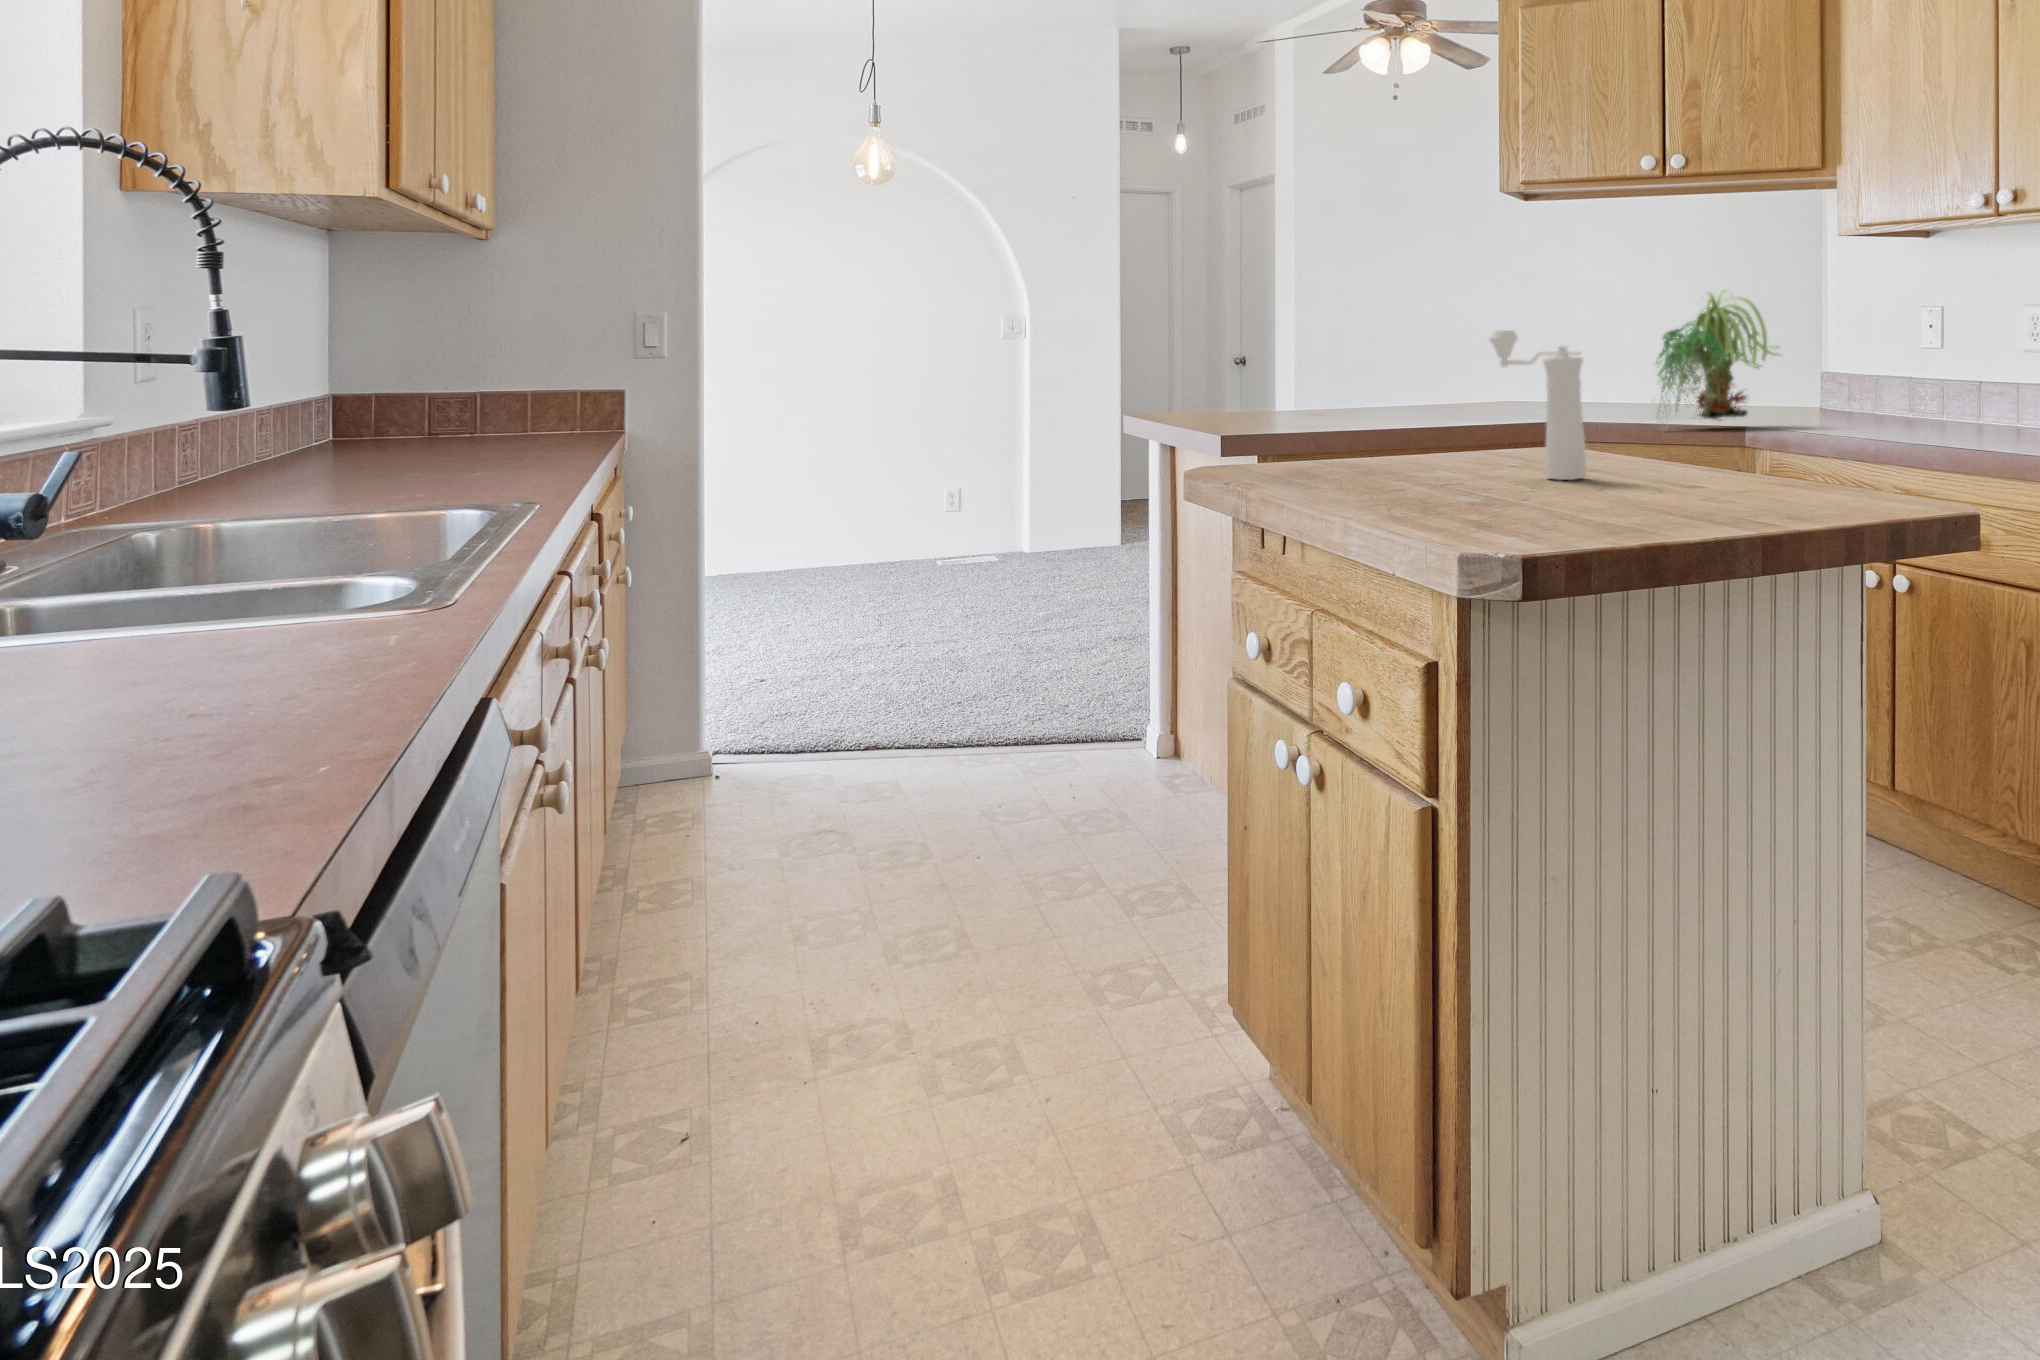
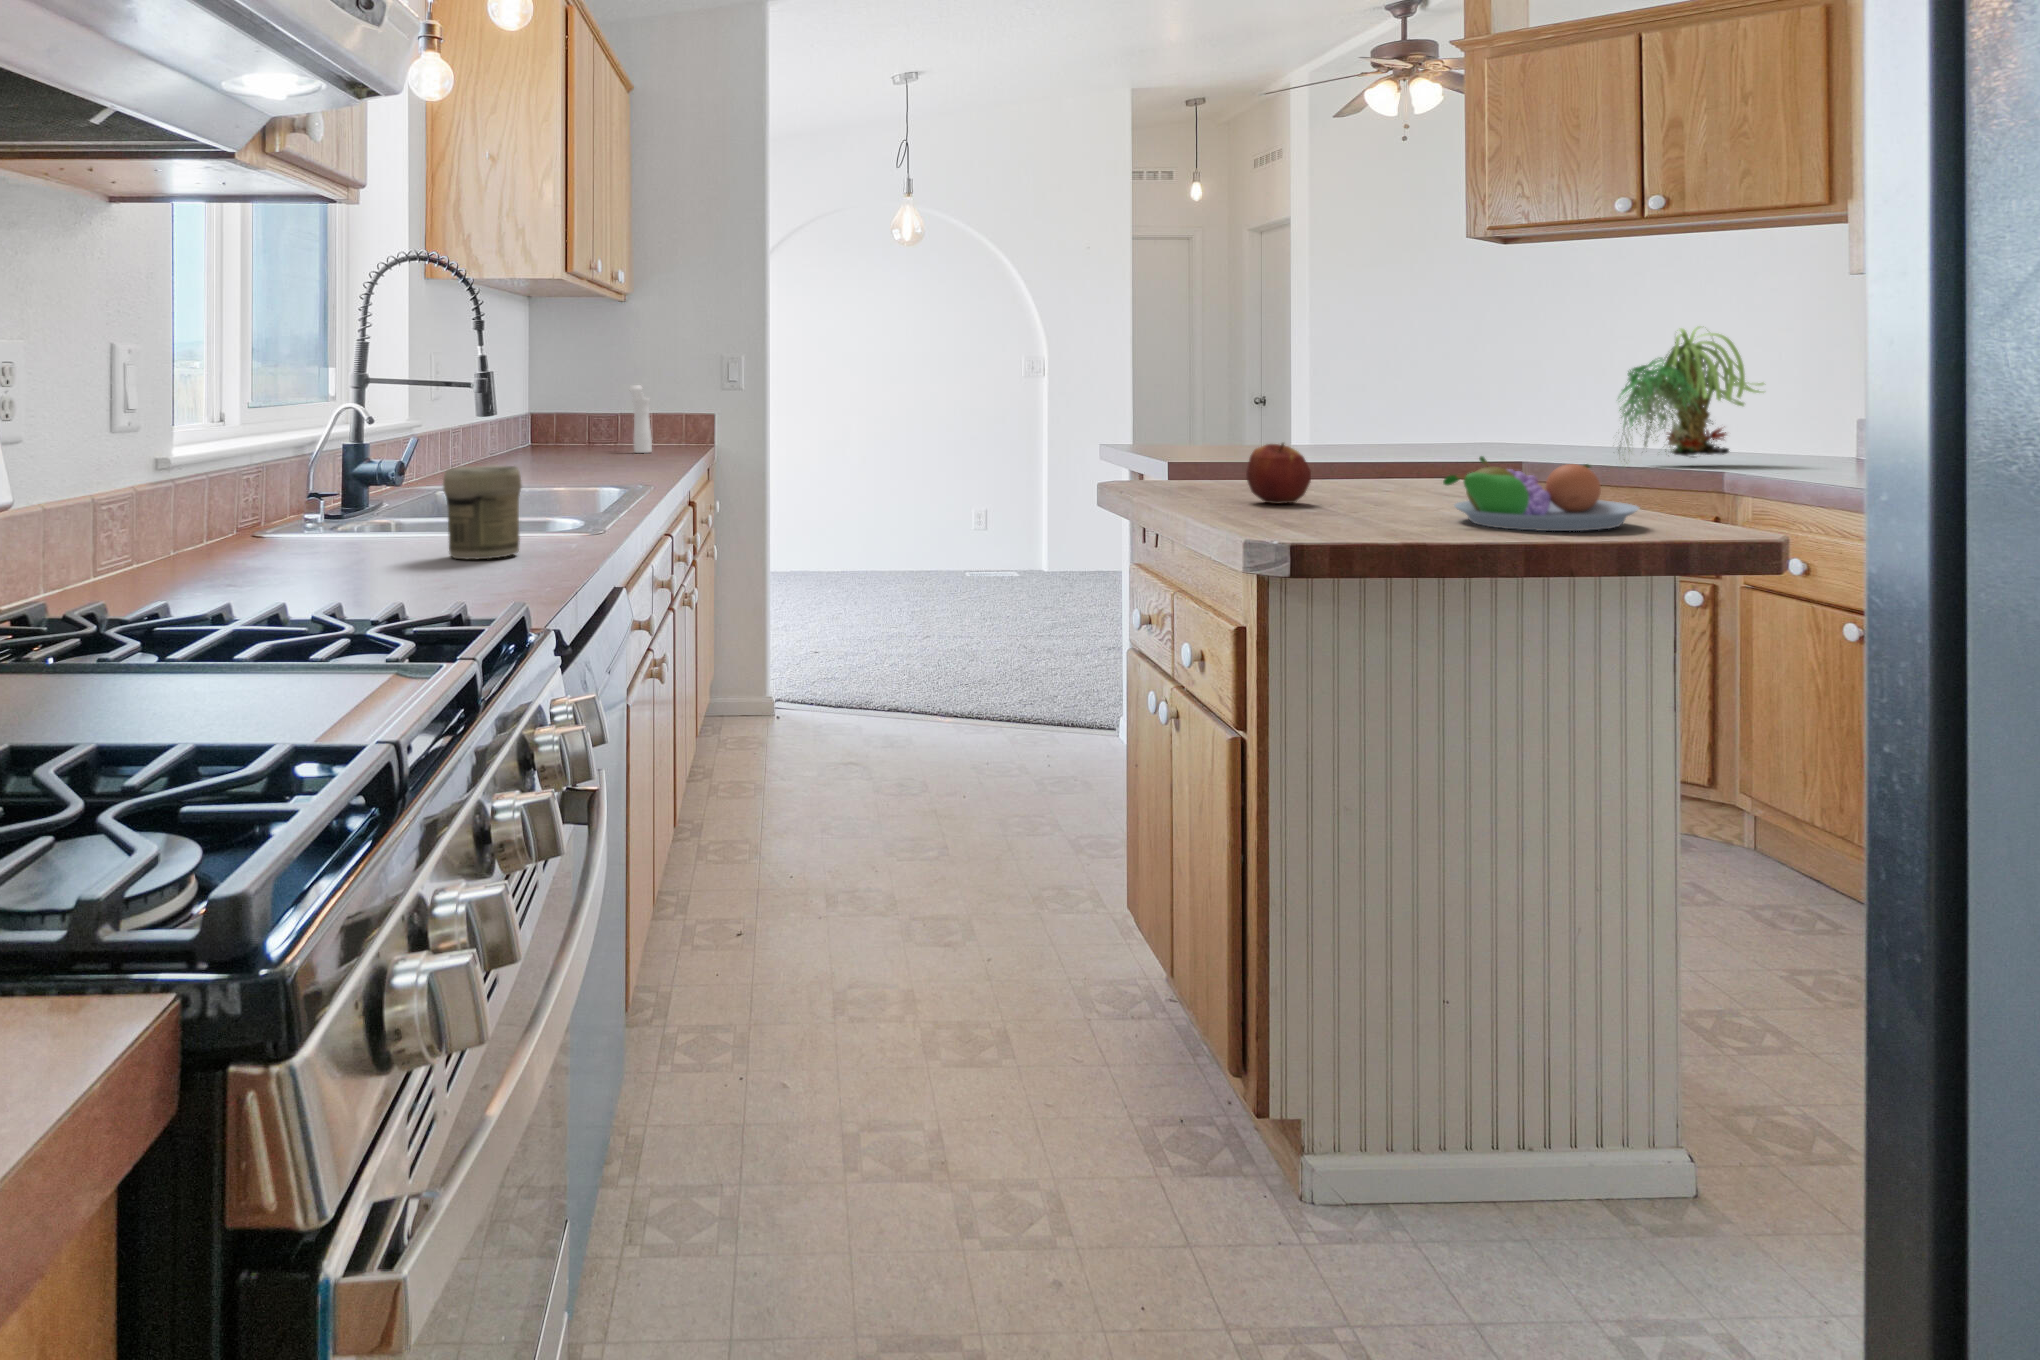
pepper mill: present [1489,330,1586,480] -> present [630,385,652,453]
apple: none [1388,421,1464,497] -> present [1246,443,1311,504]
fruit bowl: none [1645,433,1845,521] -> present [1443,456,1639,531]
jar: none [107,506,287,687] -> present [443,466,521,559]

